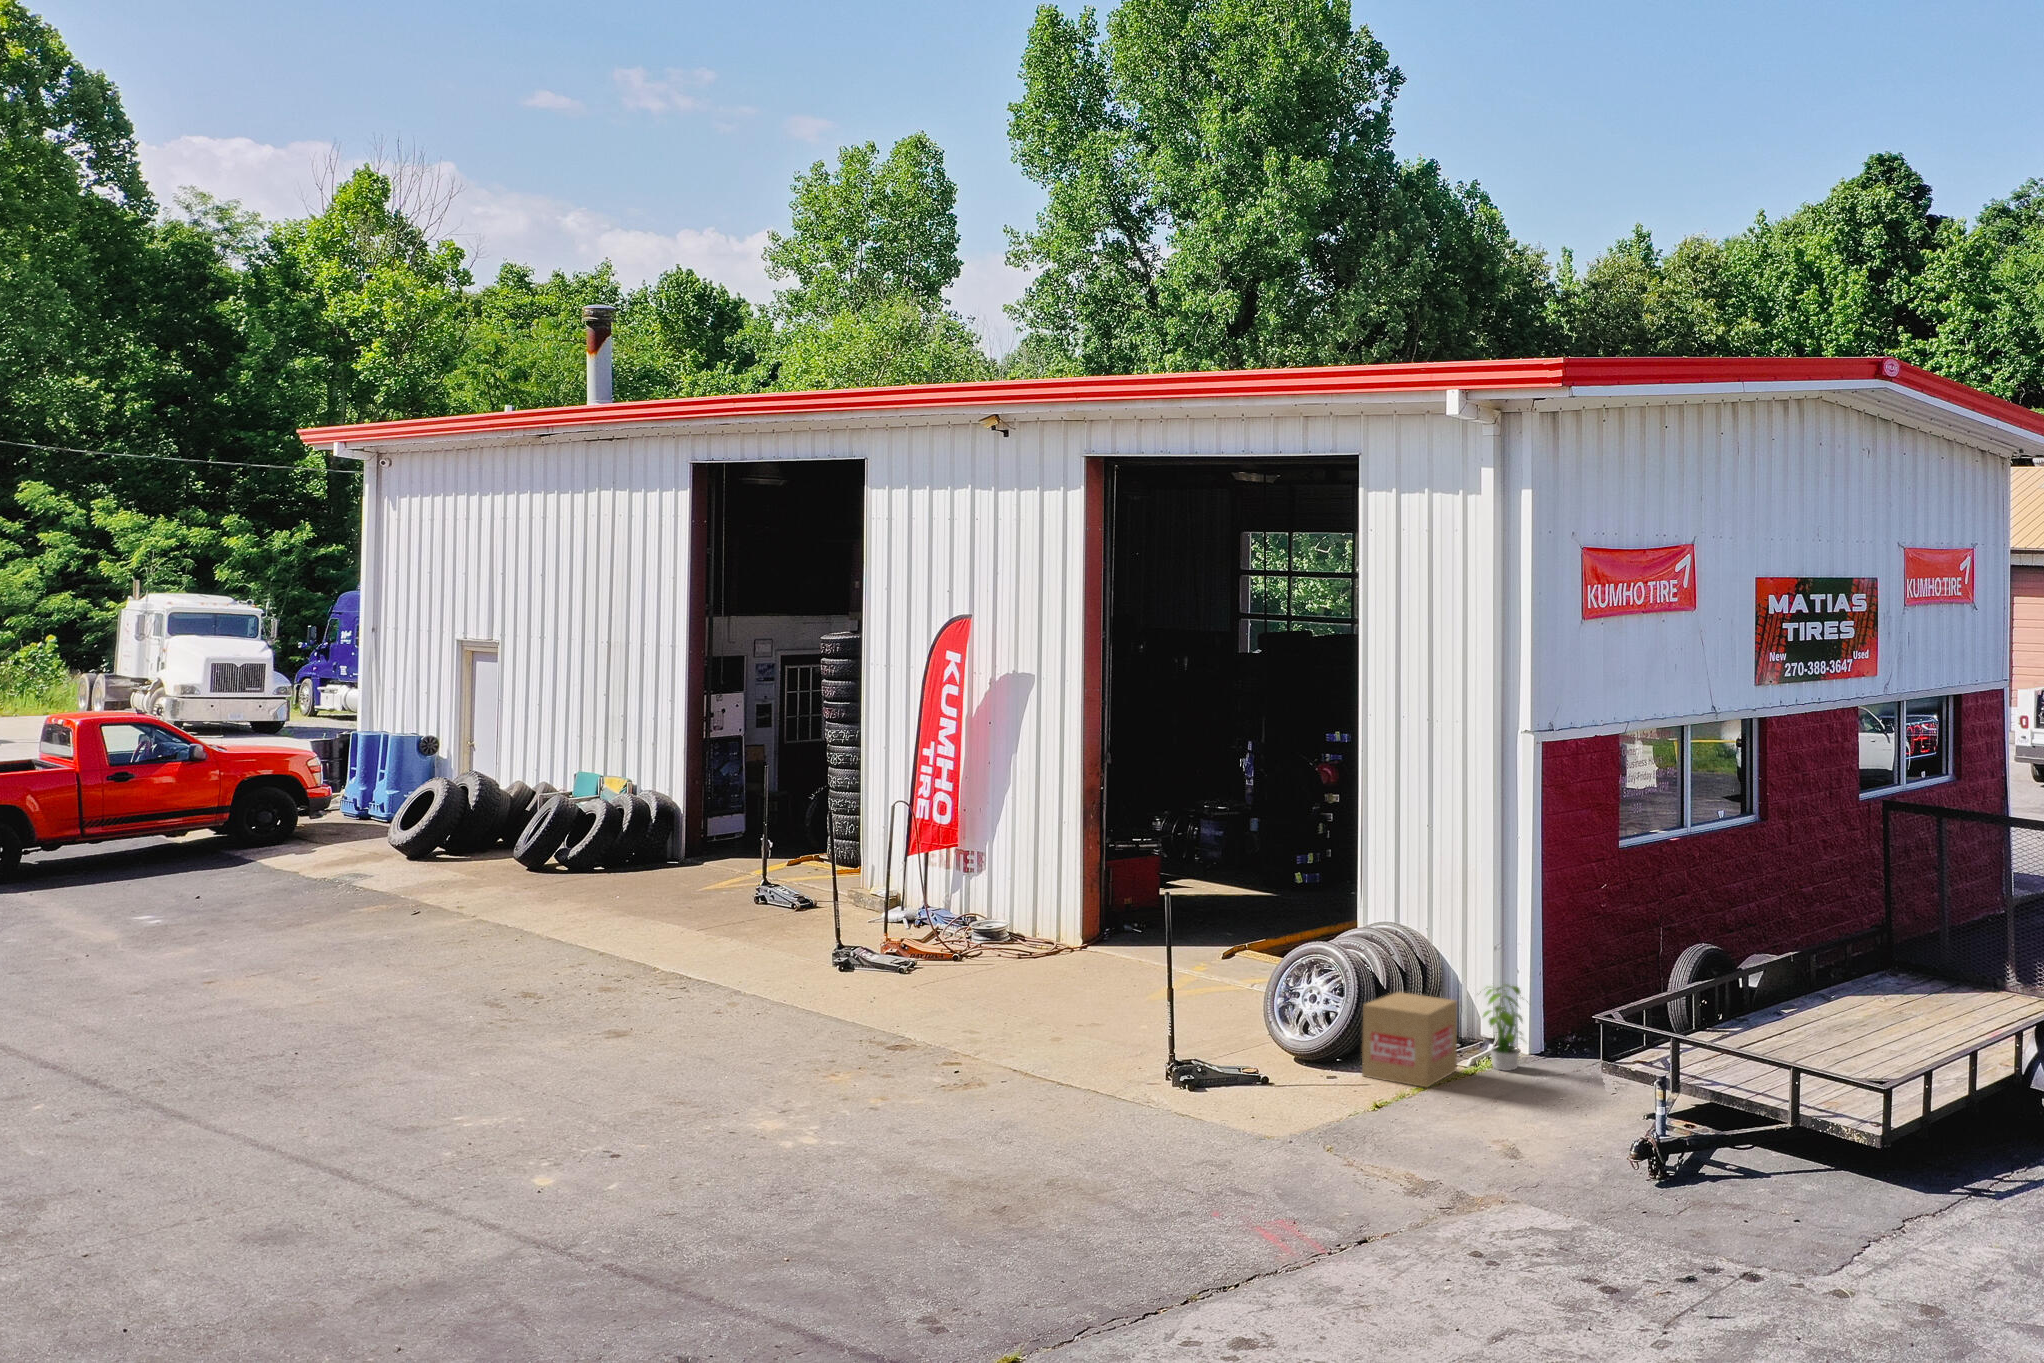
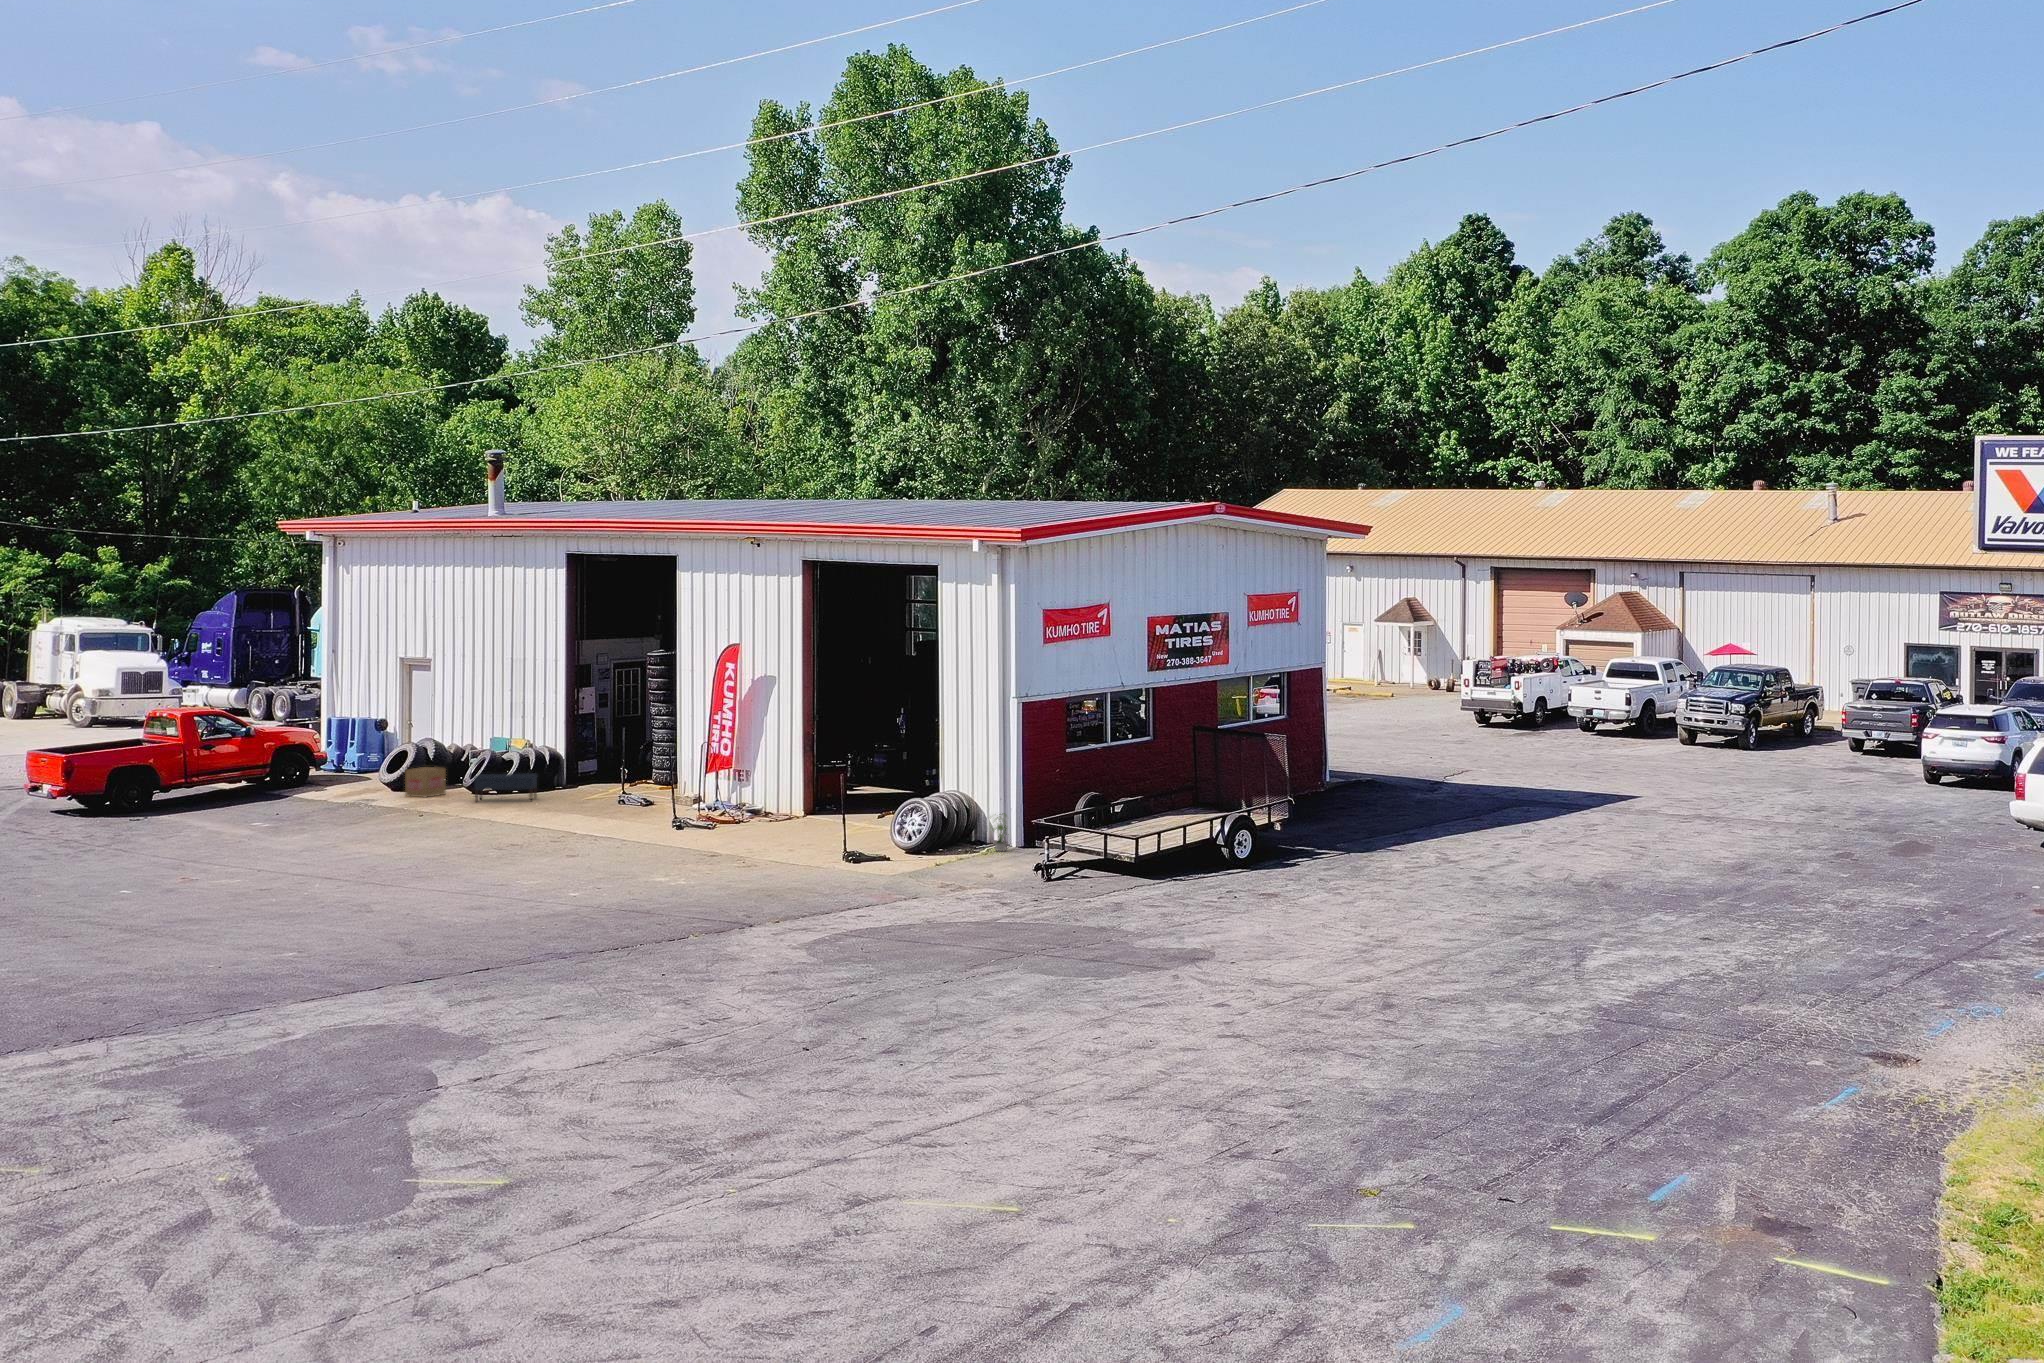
bench: none [525,835,635,886] -> present [474,773,537,801]
cardboard box: present [1362,992,1457,1087] -> present [405,767,446,797]

